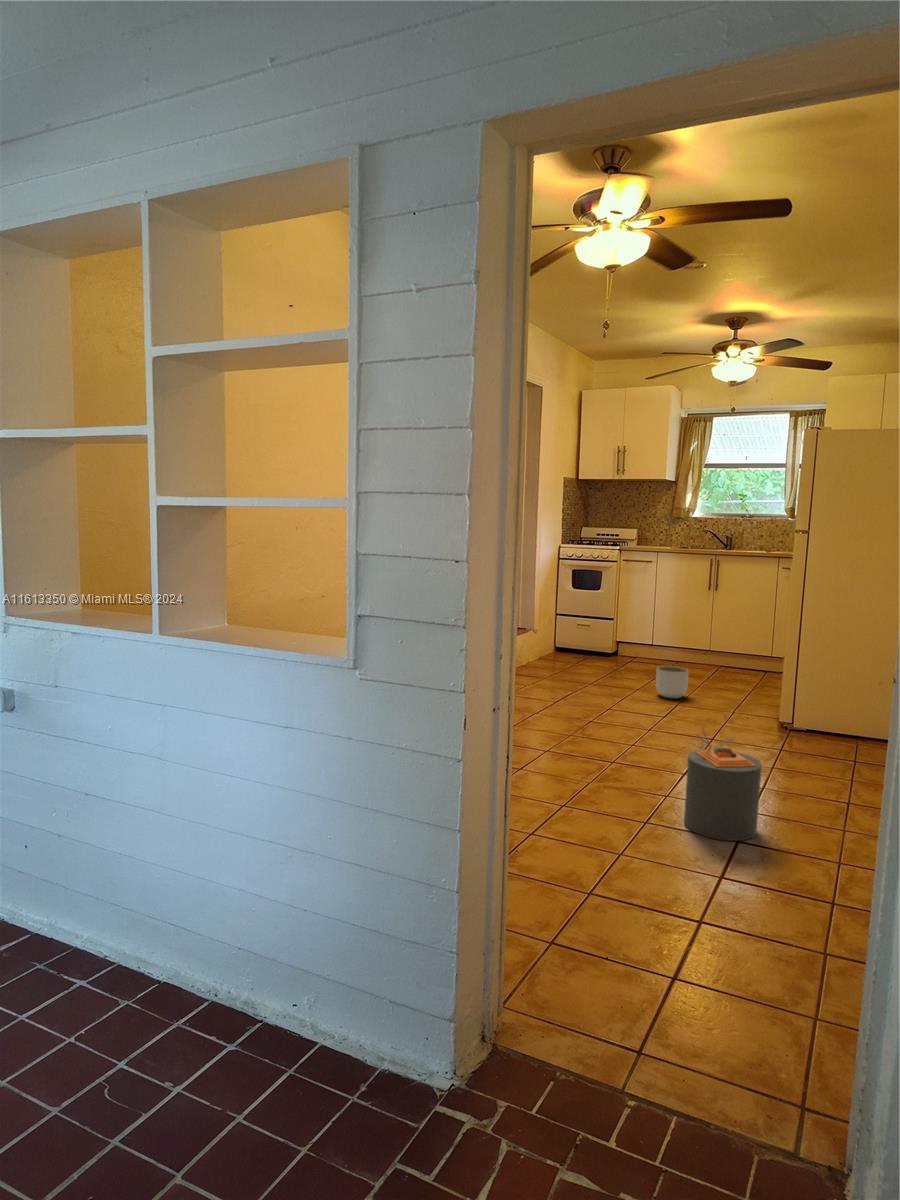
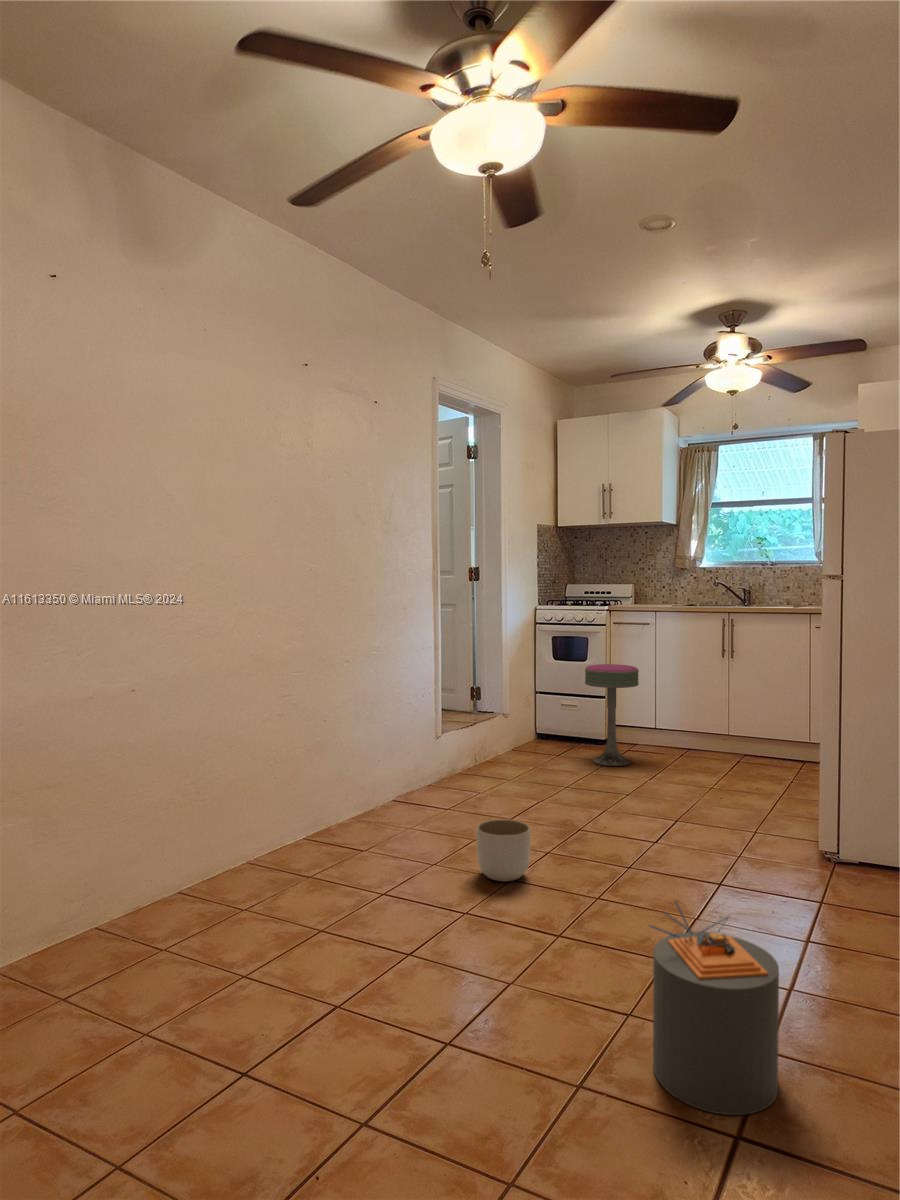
bar stool: none [602,593,644,671] -> present [585,664,639,766]
planter: present [656,666,689,698] -> present [476,819,531,881]

